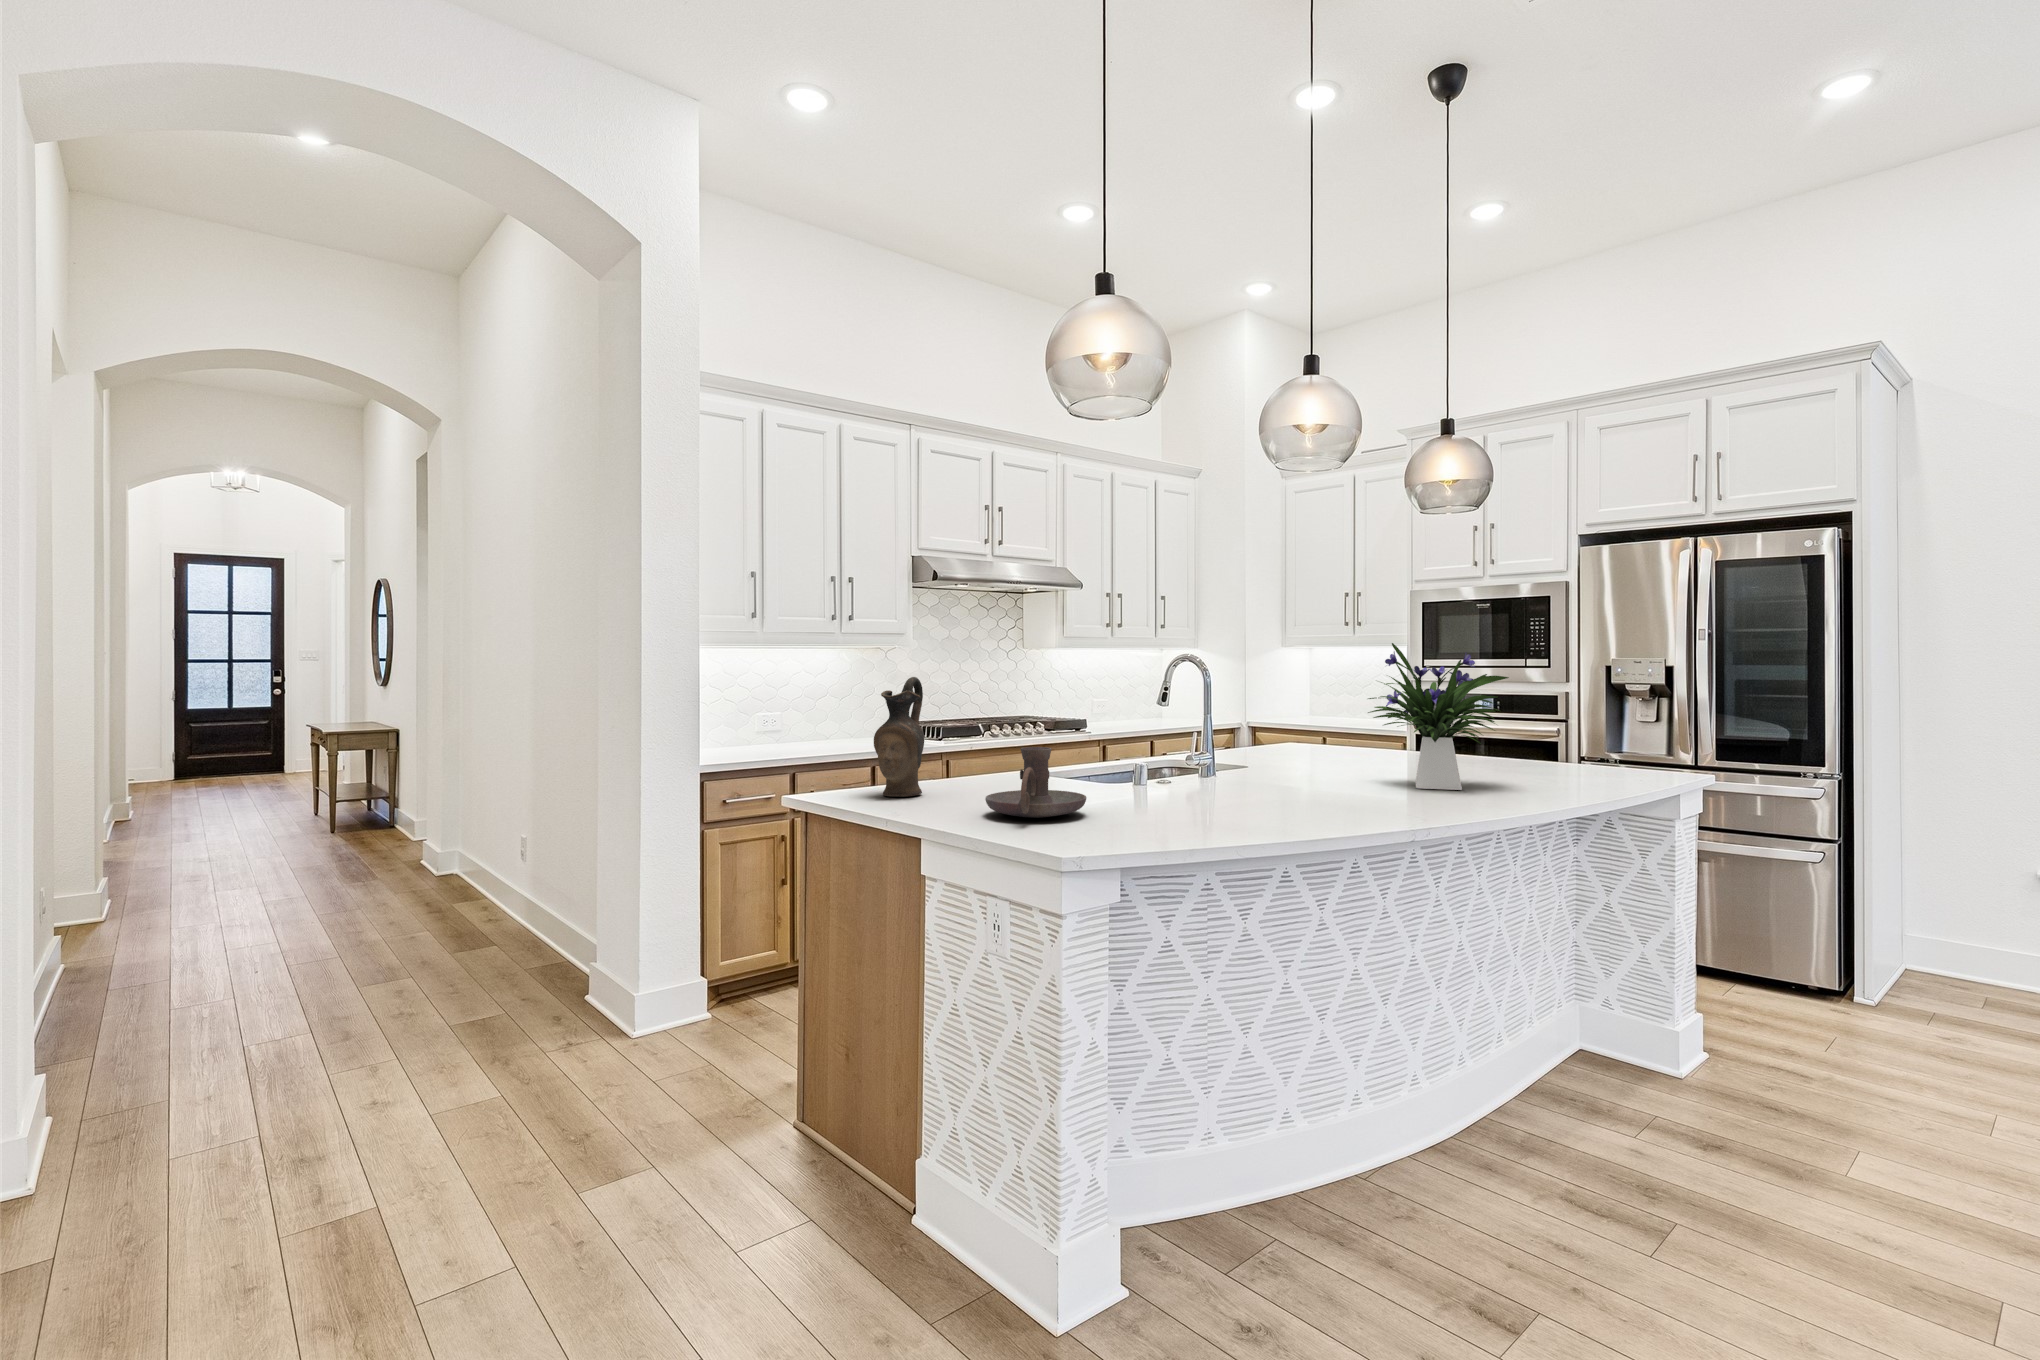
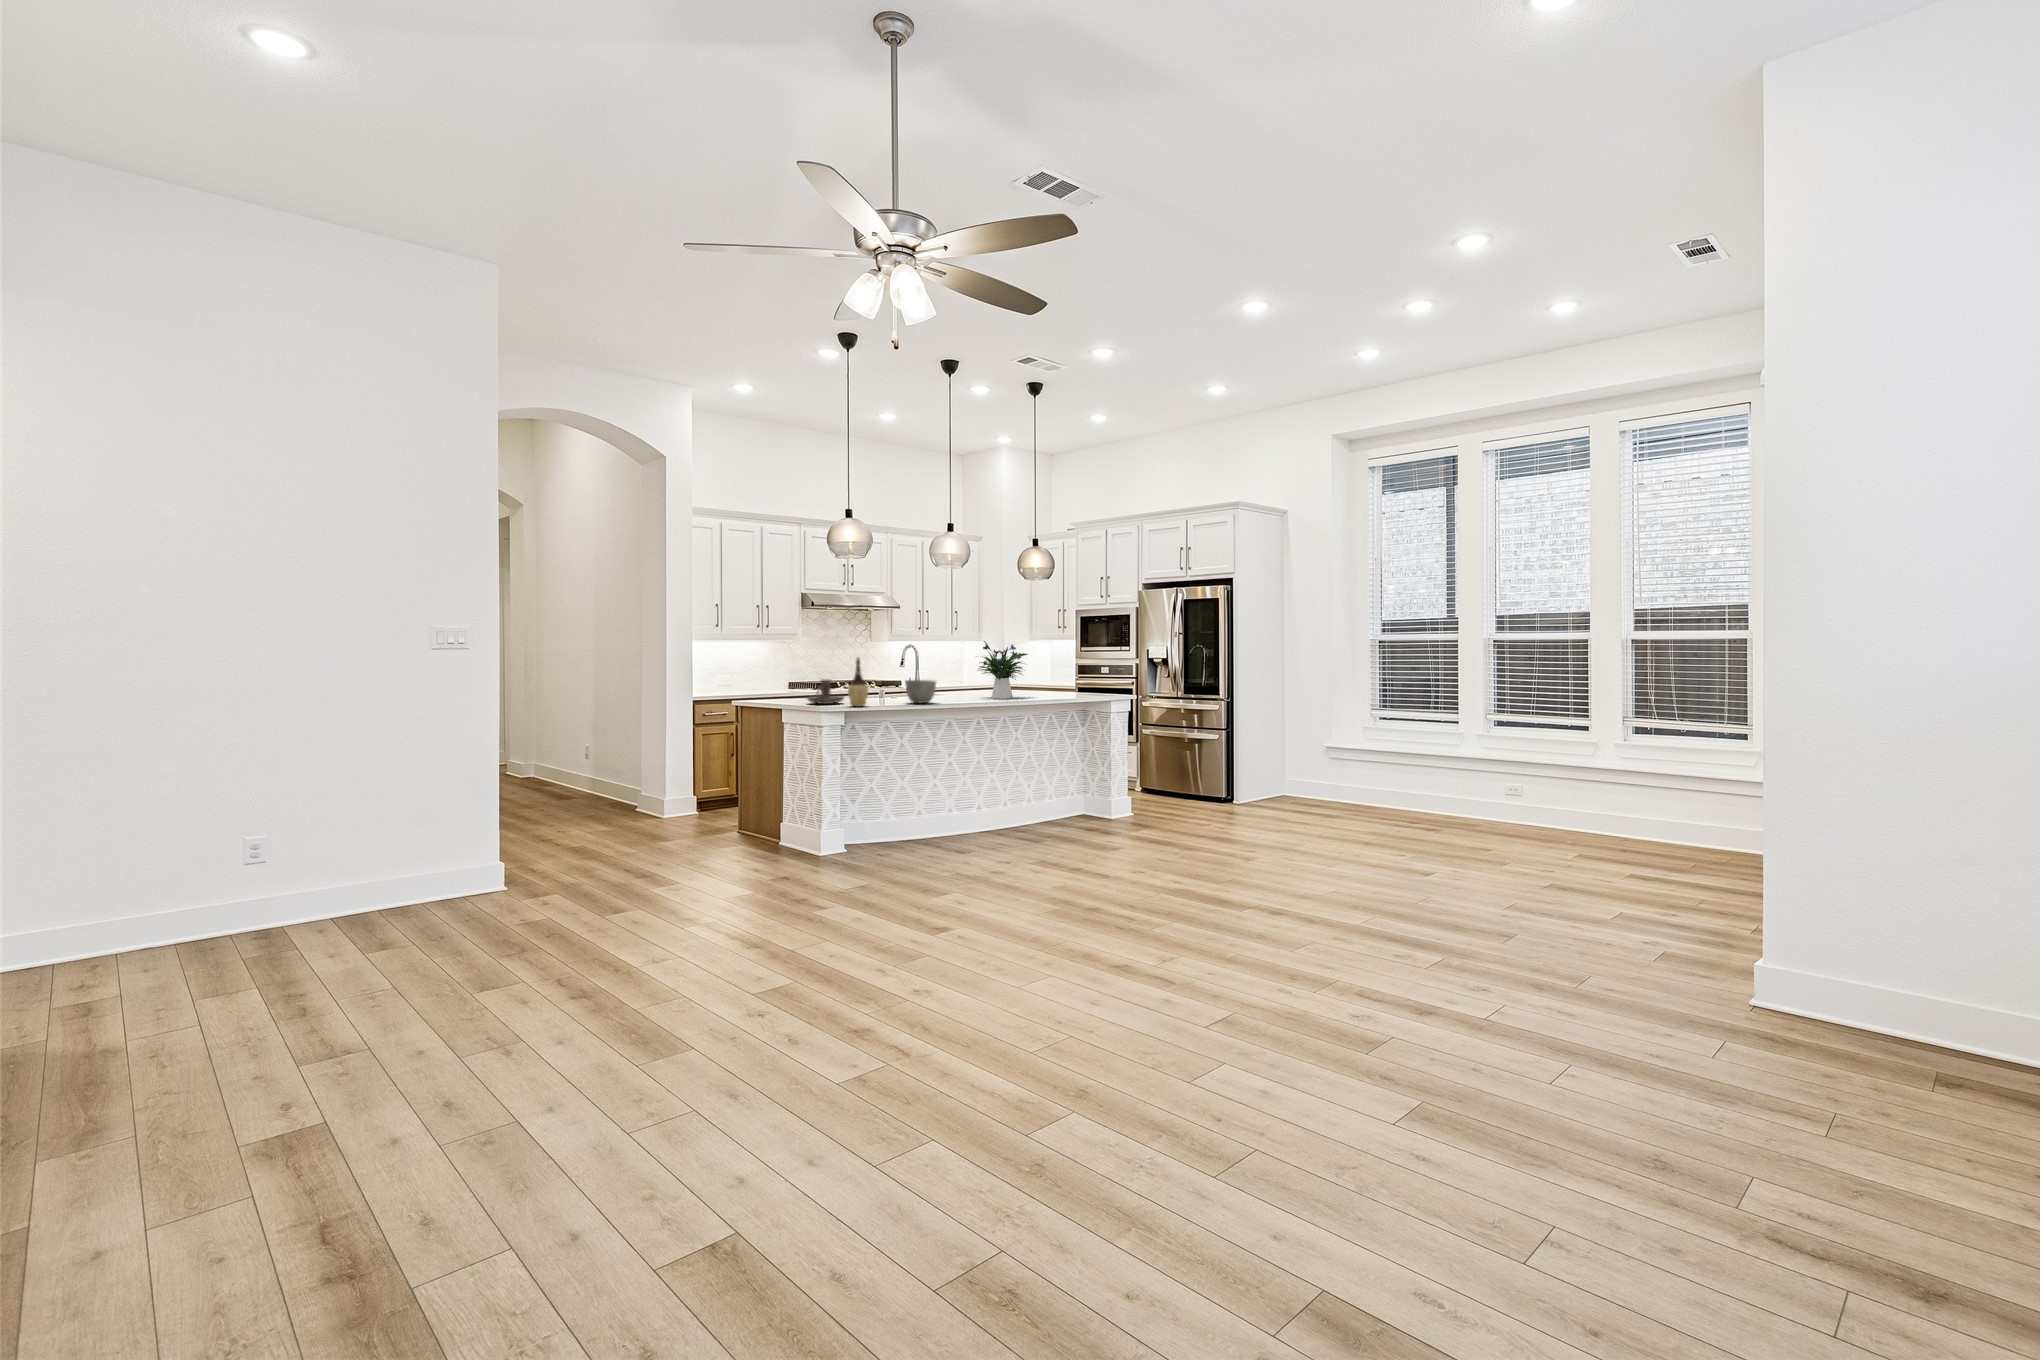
ceramic pitcher: present [874,677,924,796] -> none [768,654,789,700]
wine bottle: none [1117,687,1176,834] -> present [848,657,868,706]
bowl: none [1250,747,1337,815] -> present [905,680,936,703]

